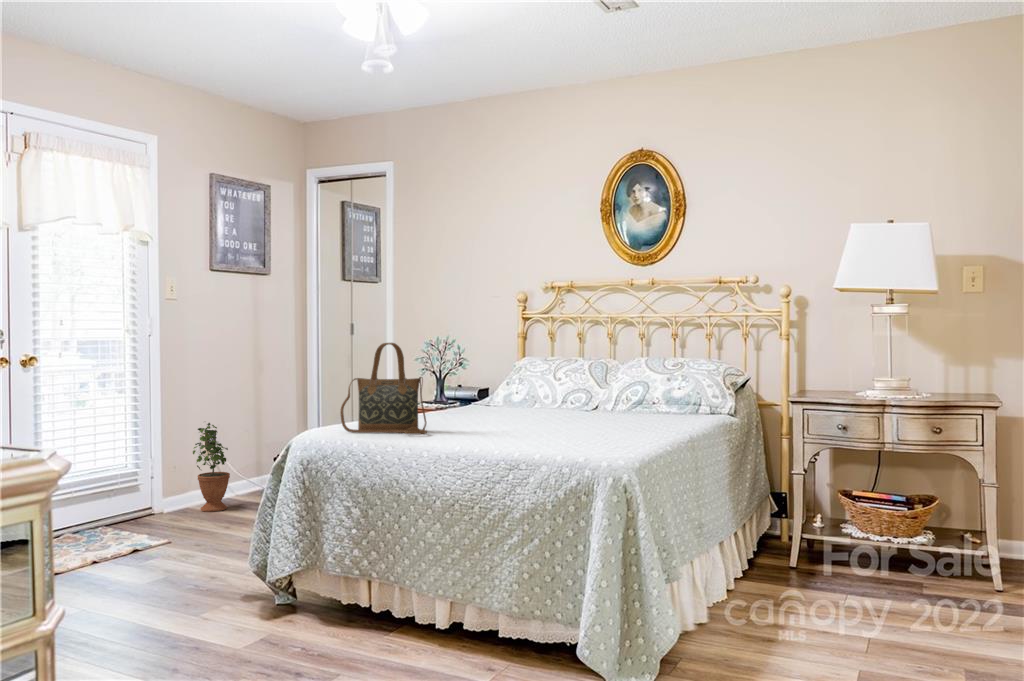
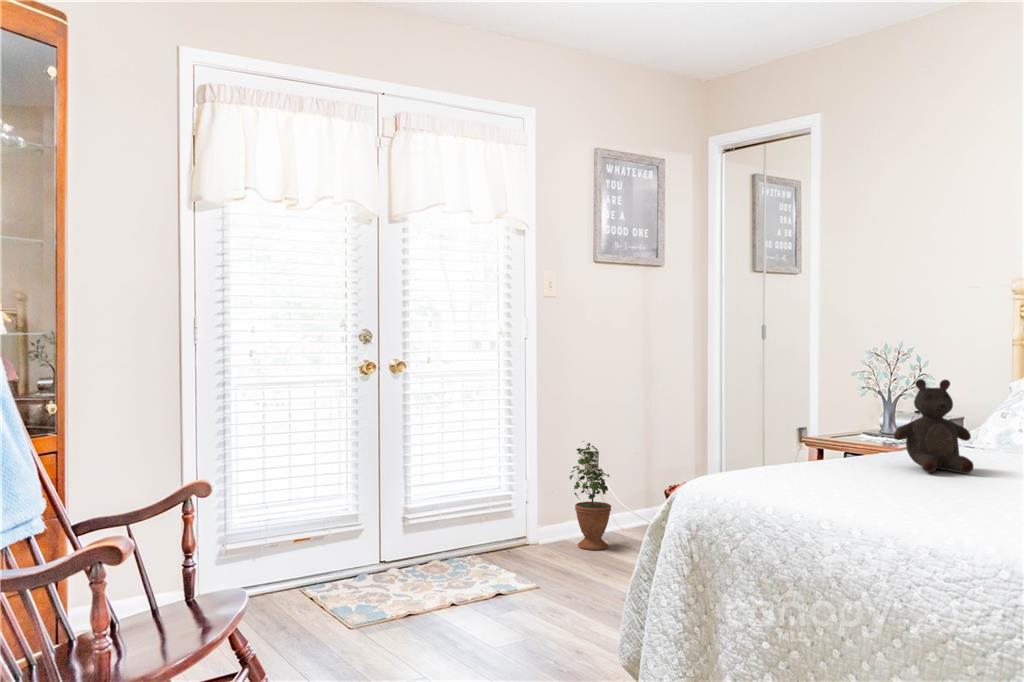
handbag: present [340,343,427,435] -> none [746,354,887,503]
stuffed bear: none [436,359,481,418] -> present [894,379,974,473]

